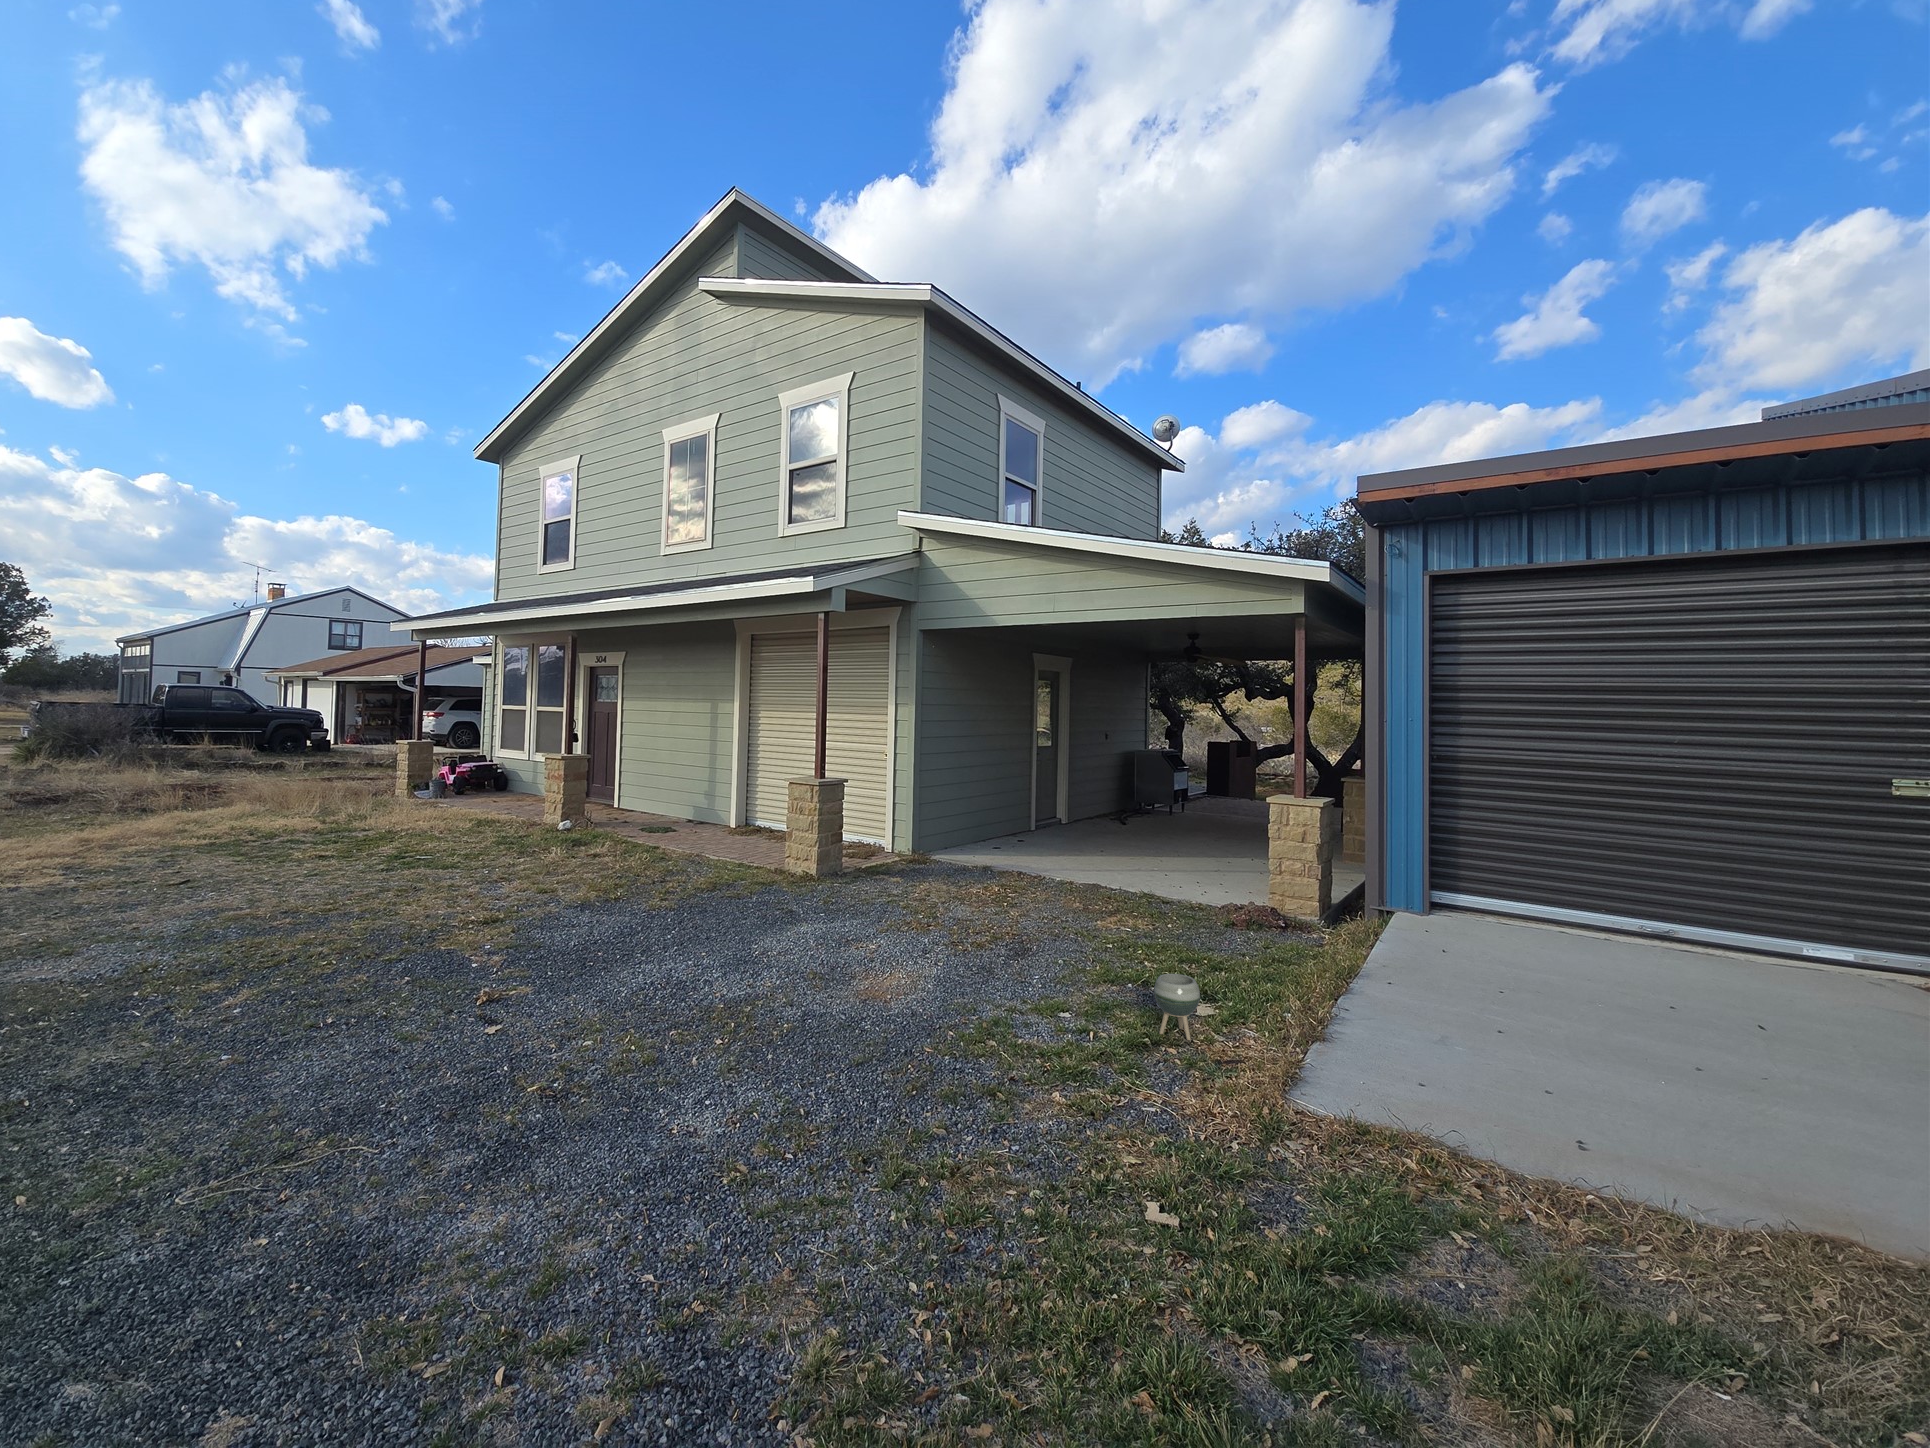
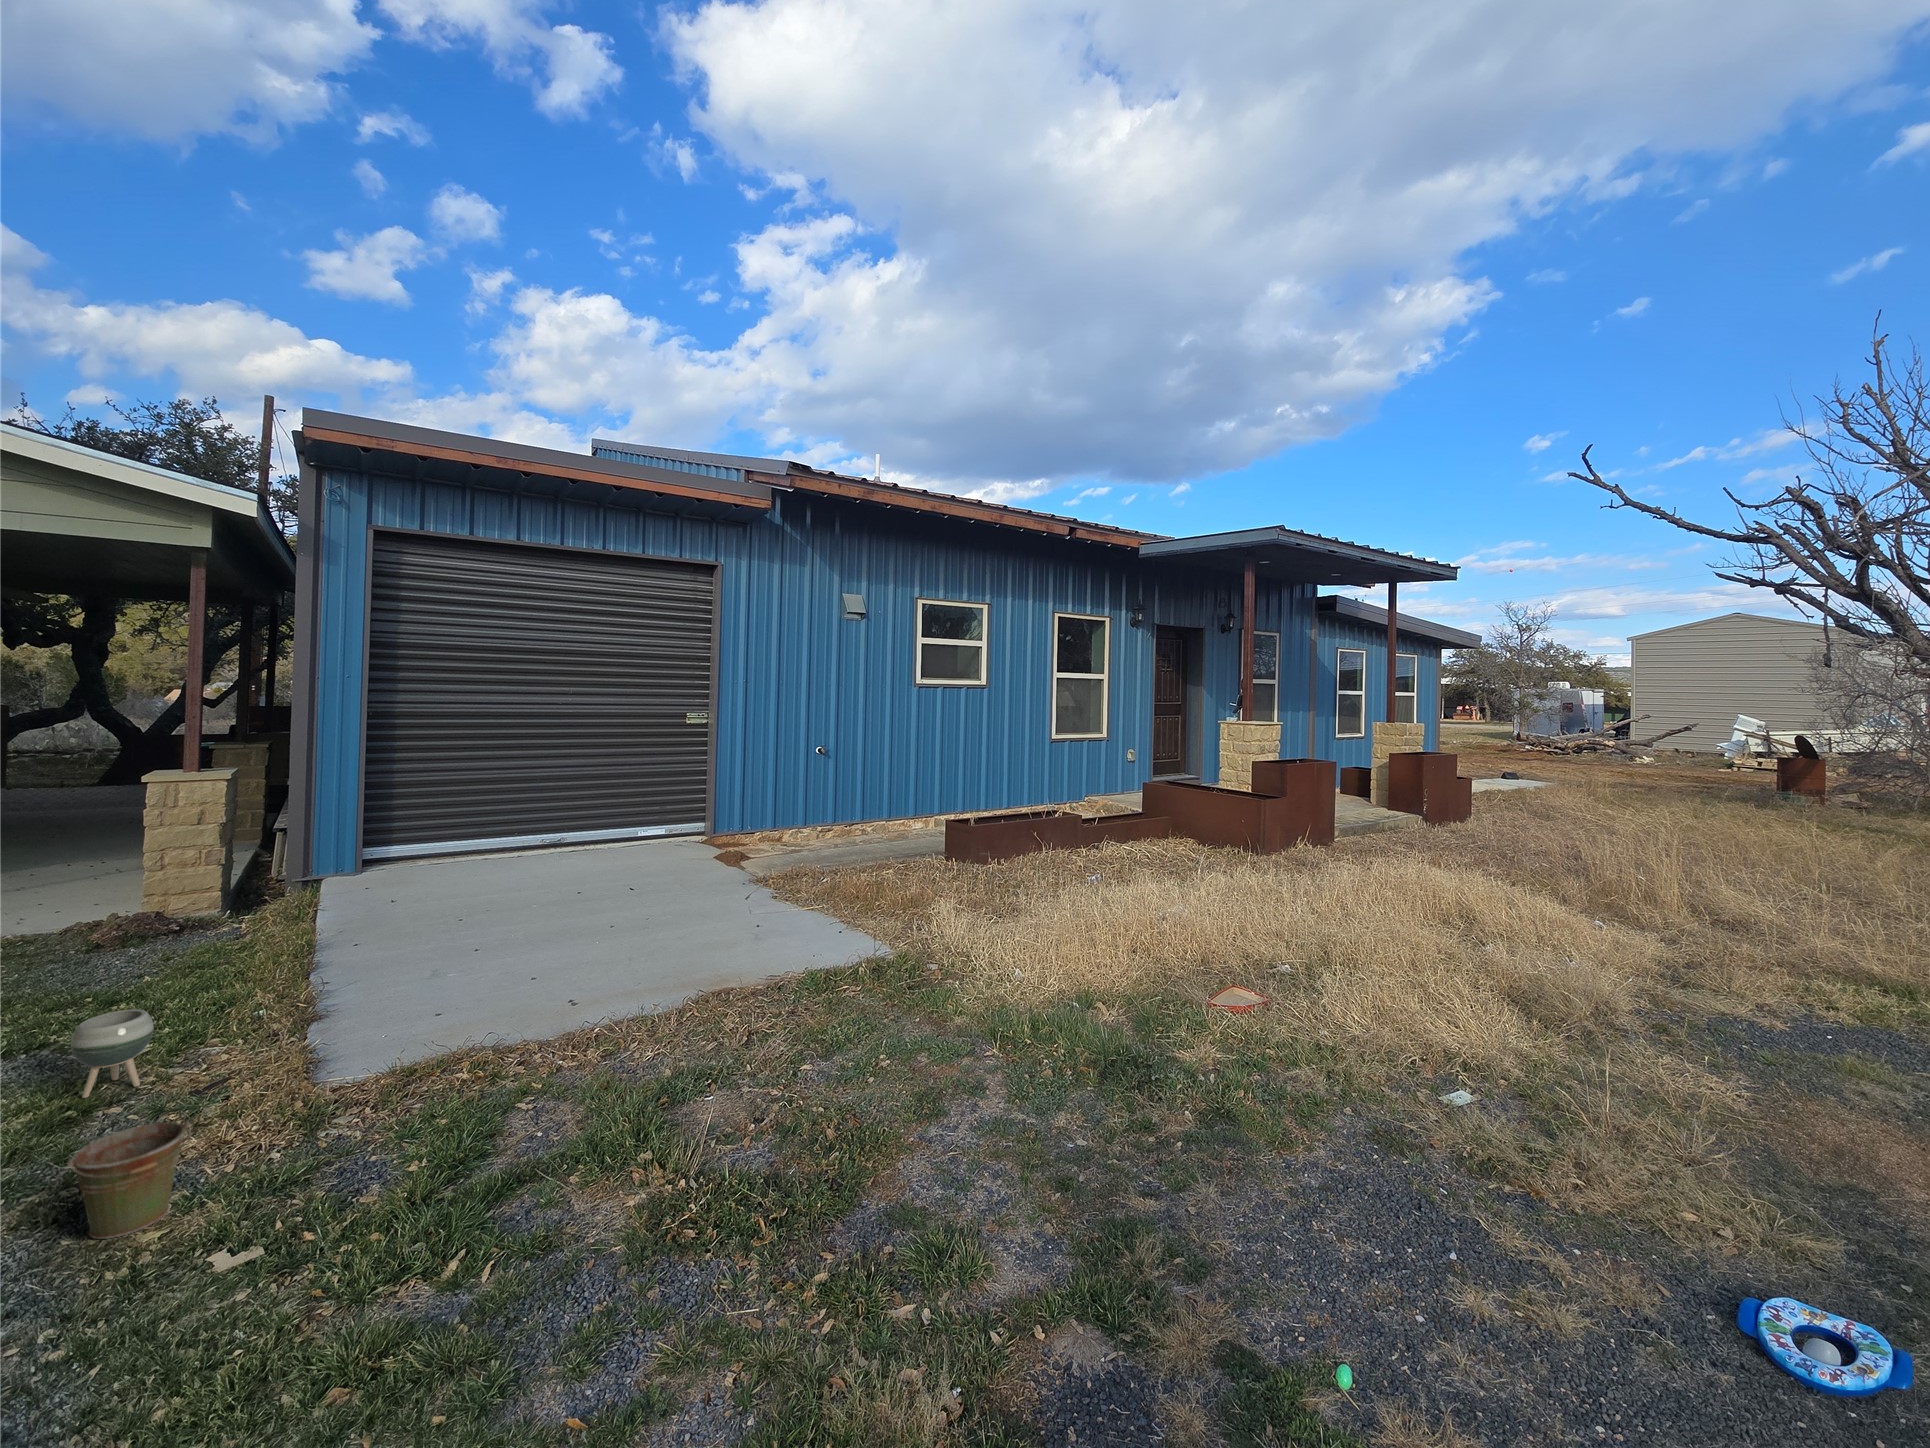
bucket: none [1097,1064,1166,1151] -> present [68,1120,191,1239]

